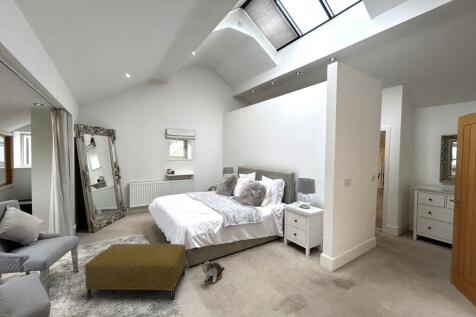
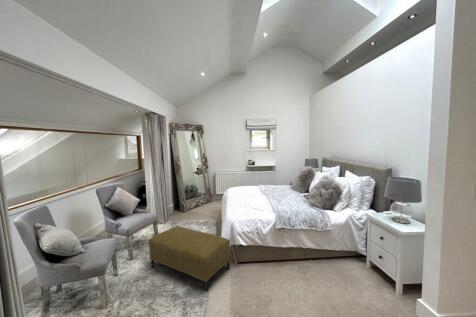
plush toy: present [200,261,224,283] -> none [235,262,270,287]

